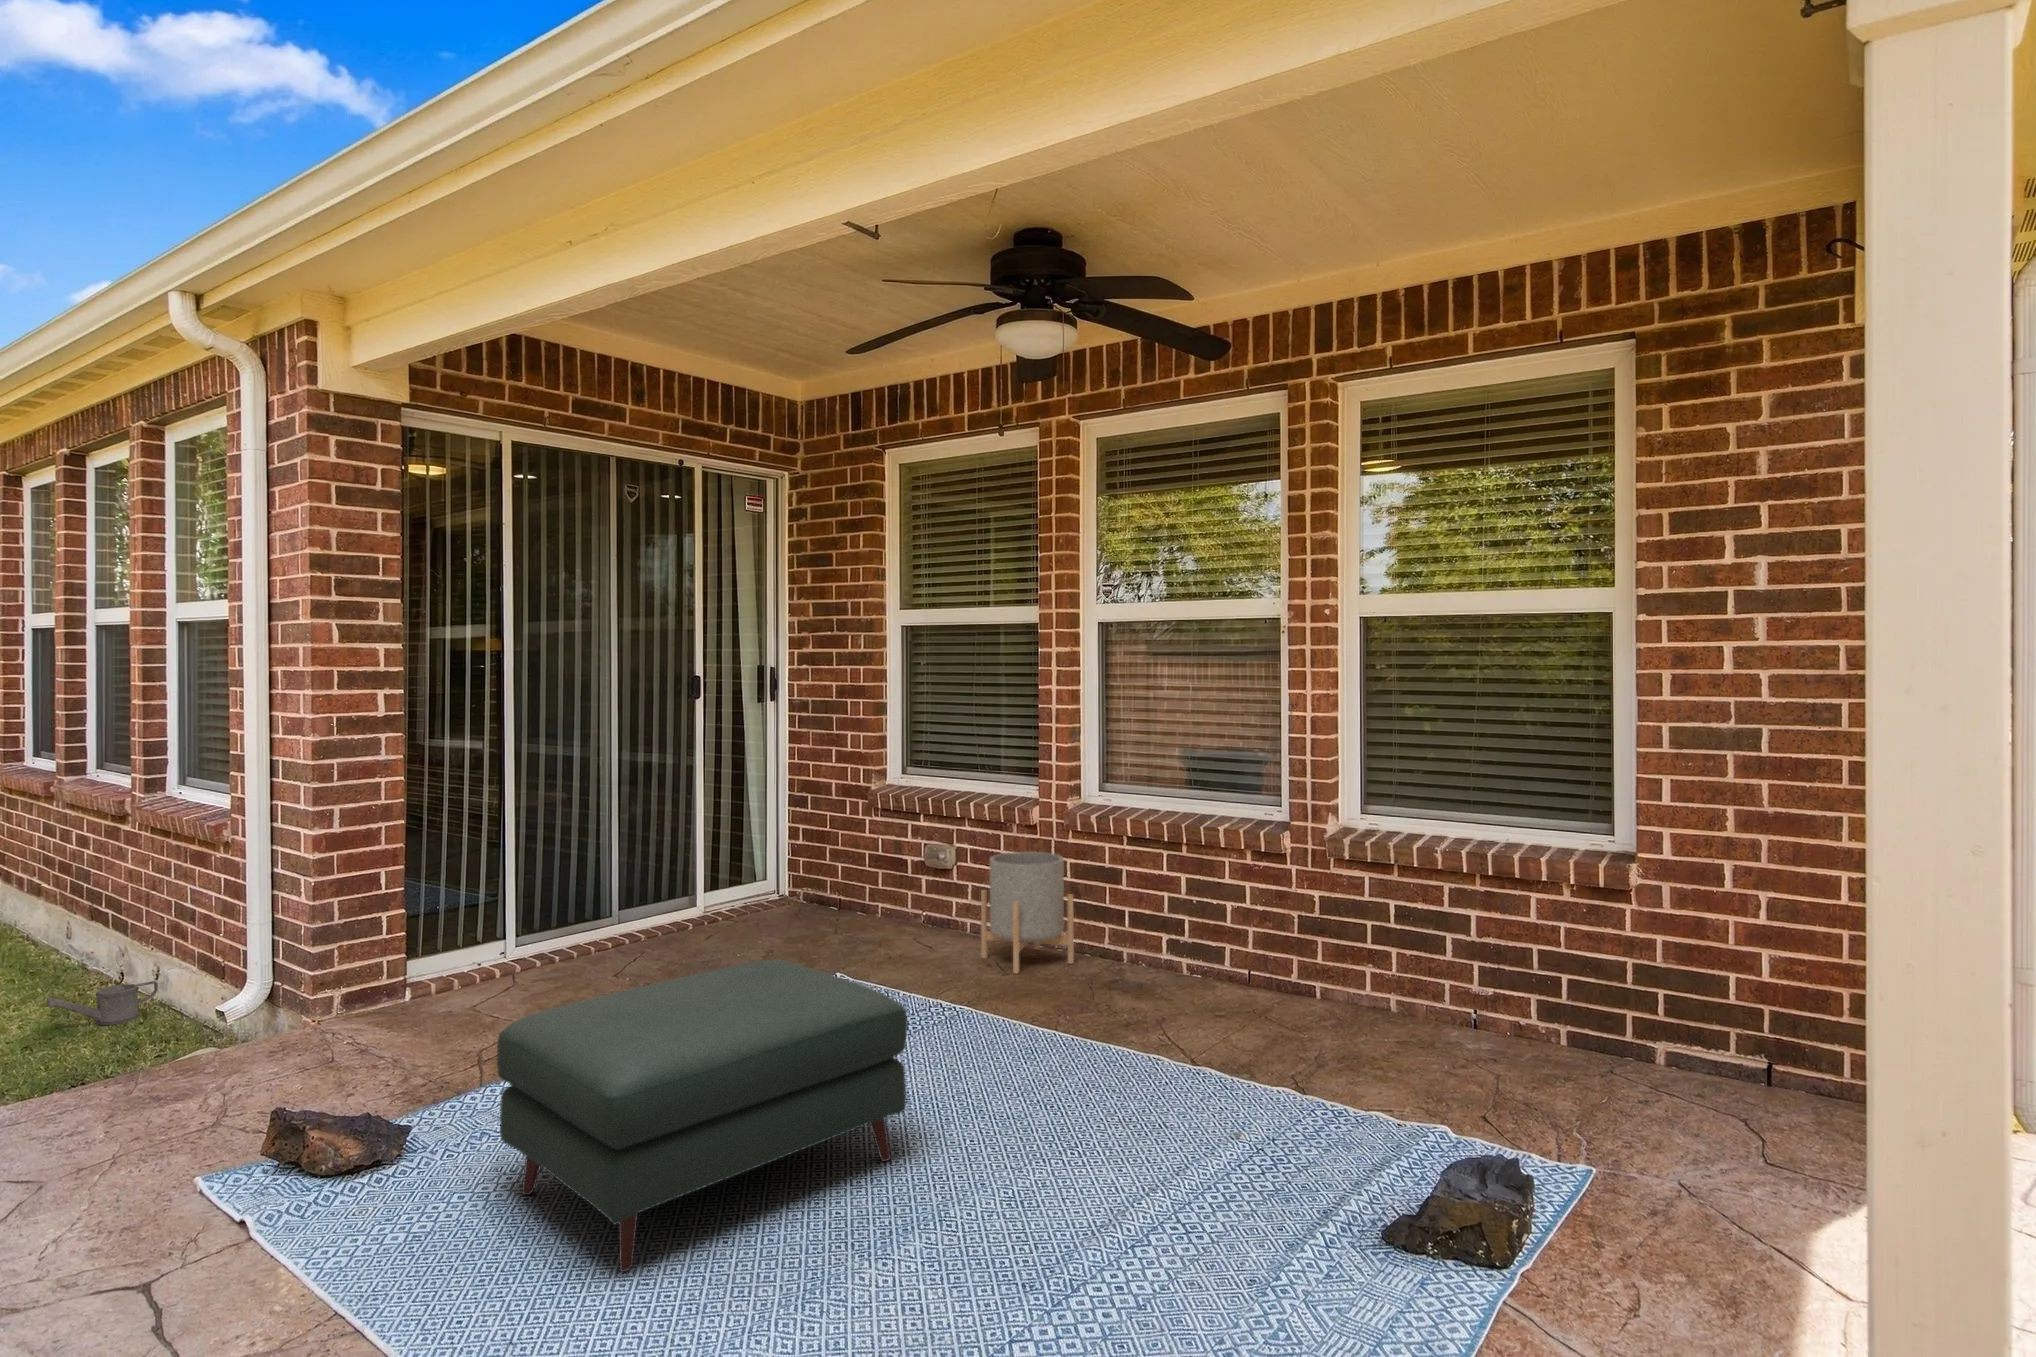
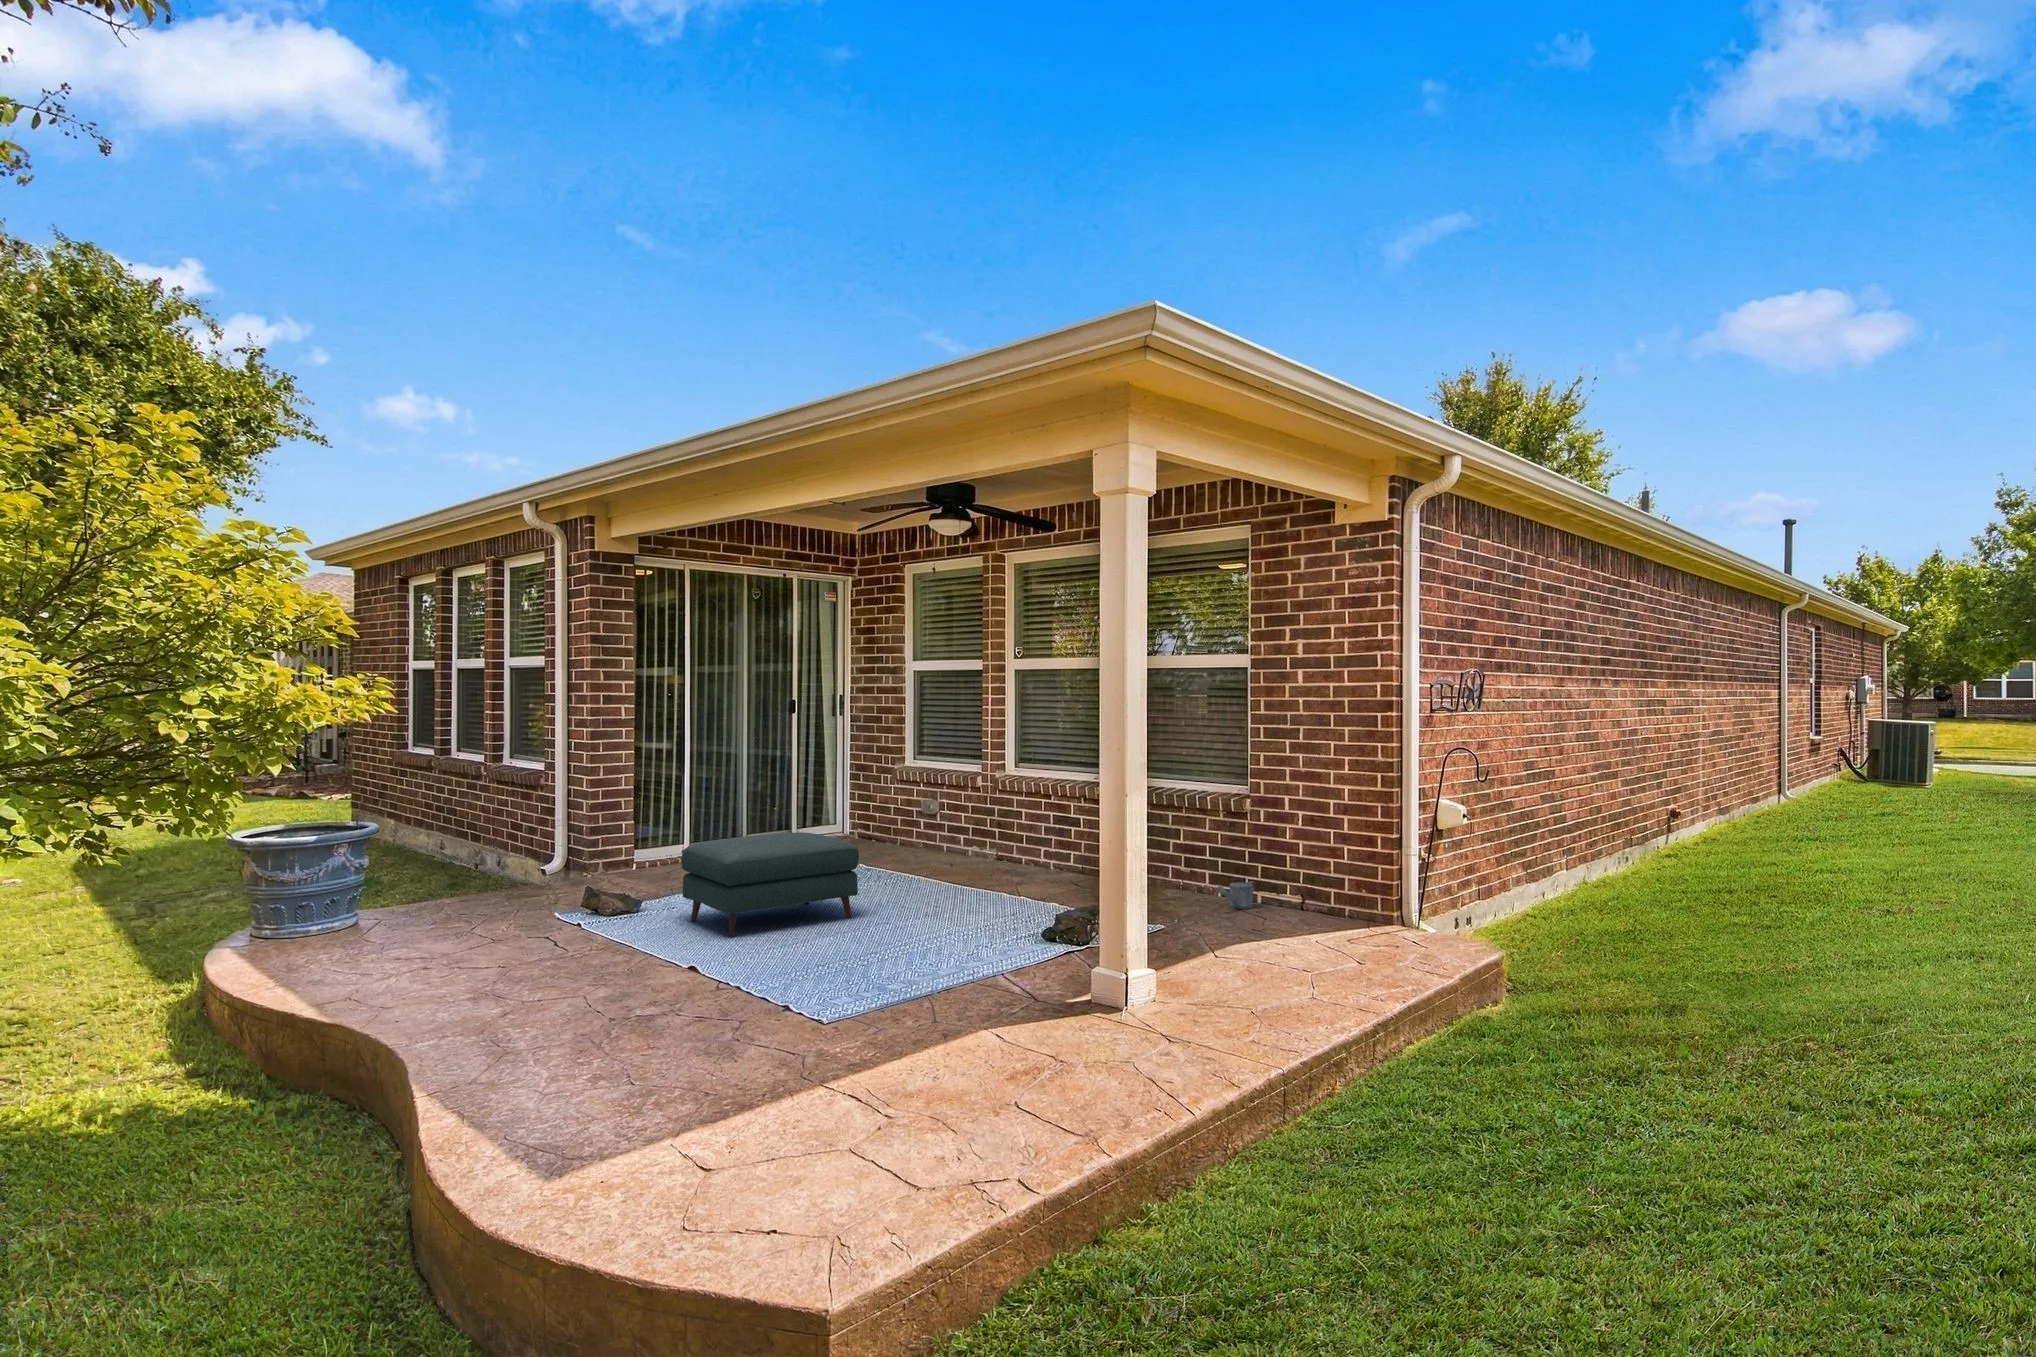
planter: present [981,852,1074,974] -> none [943,802,993,868]
watering can: present [47,981,158,1025] -> present [1217,881,1255,909]

